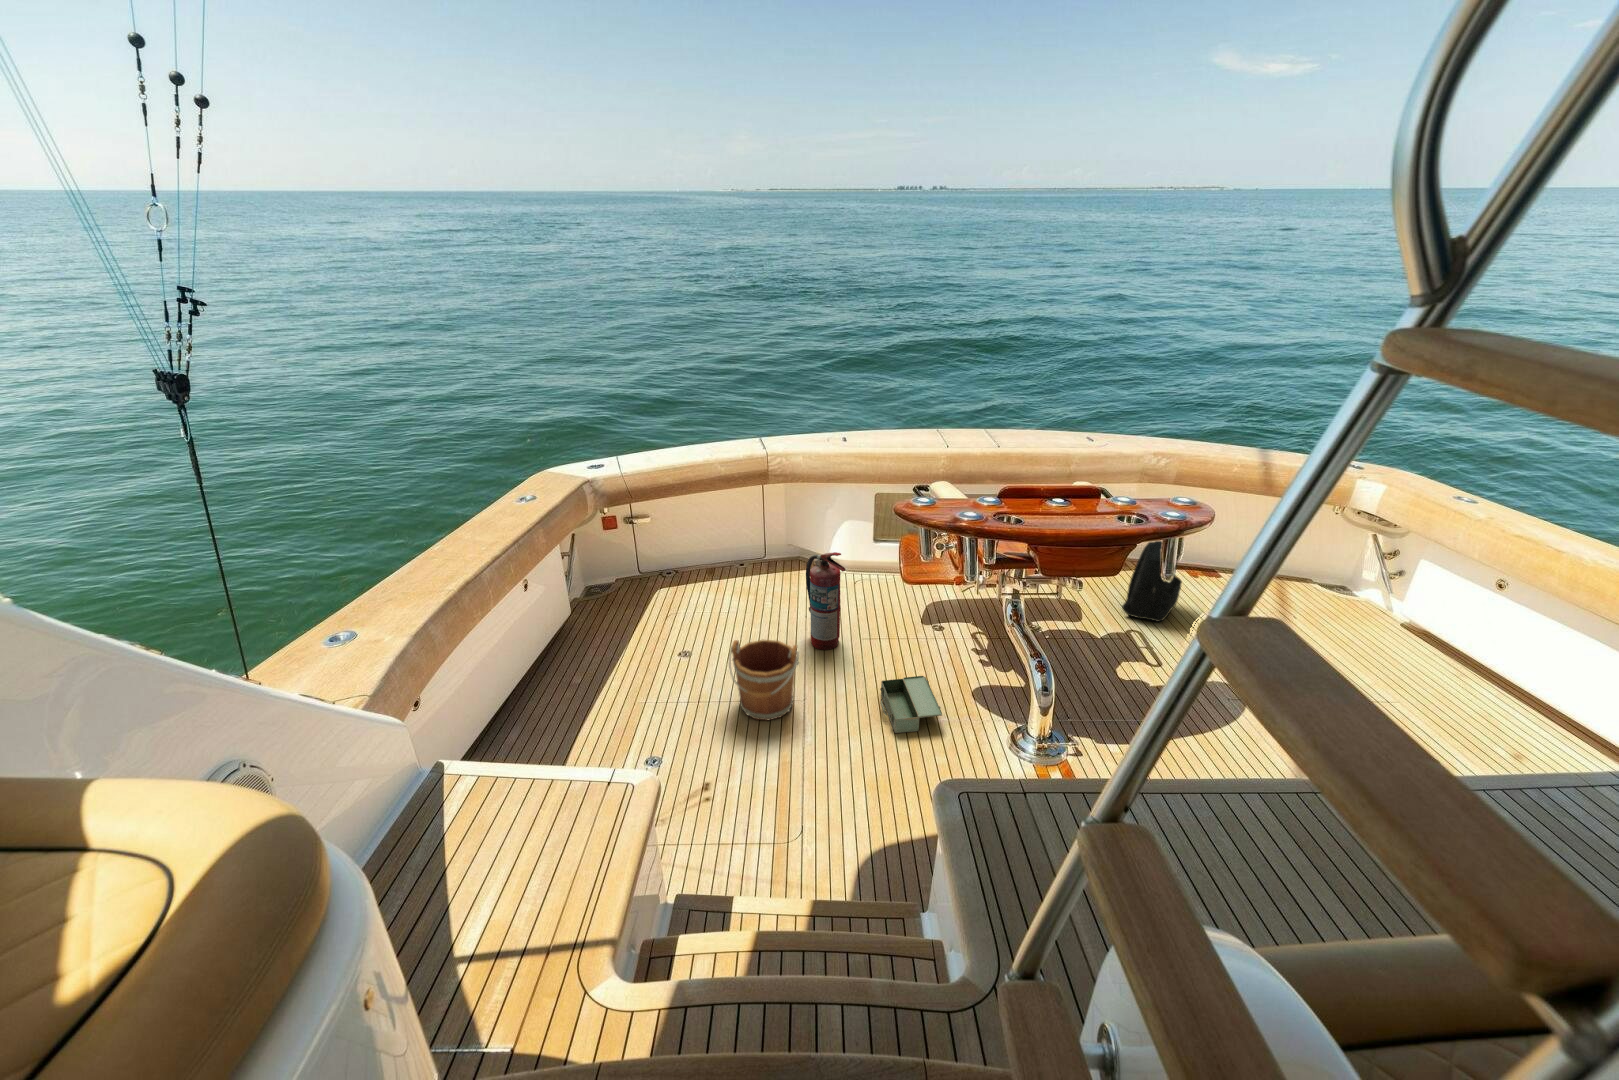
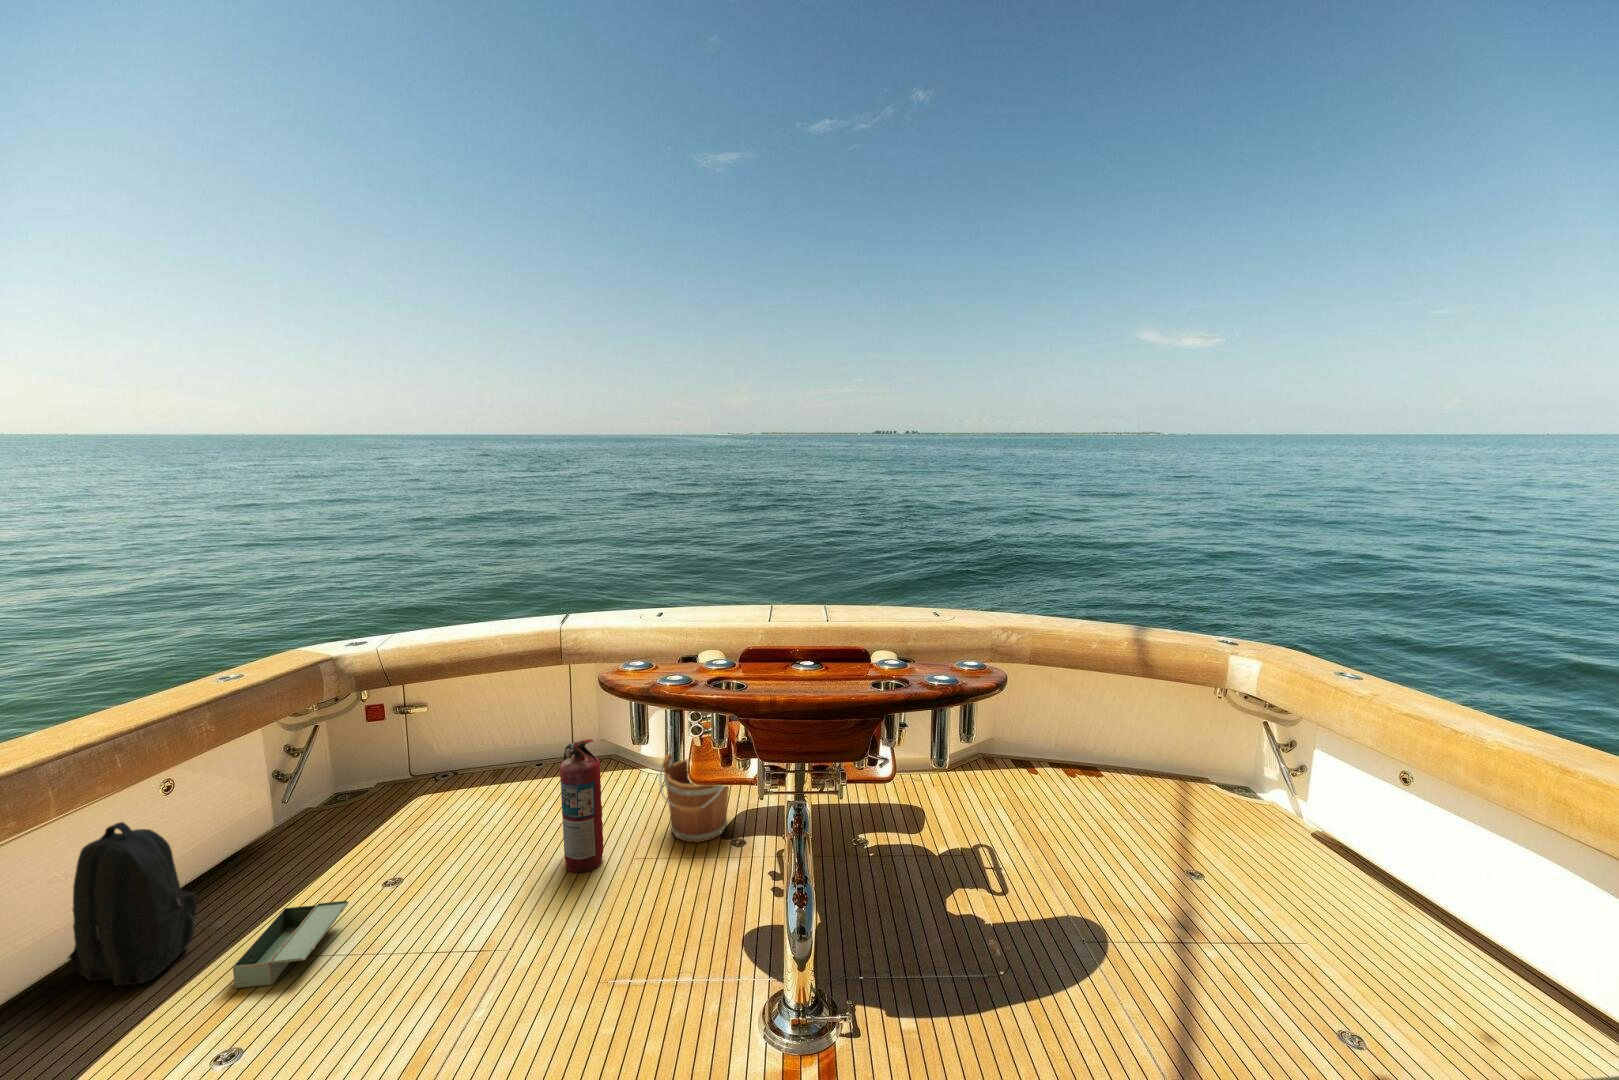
backpack: present [1122,541,1182,622] -> present [68,822,197,985]
bucket: present [729,640,799,720] -> present [659,754,729,842]
toolbox: present [880,676,942,733] -> present [233,901,348,988]

